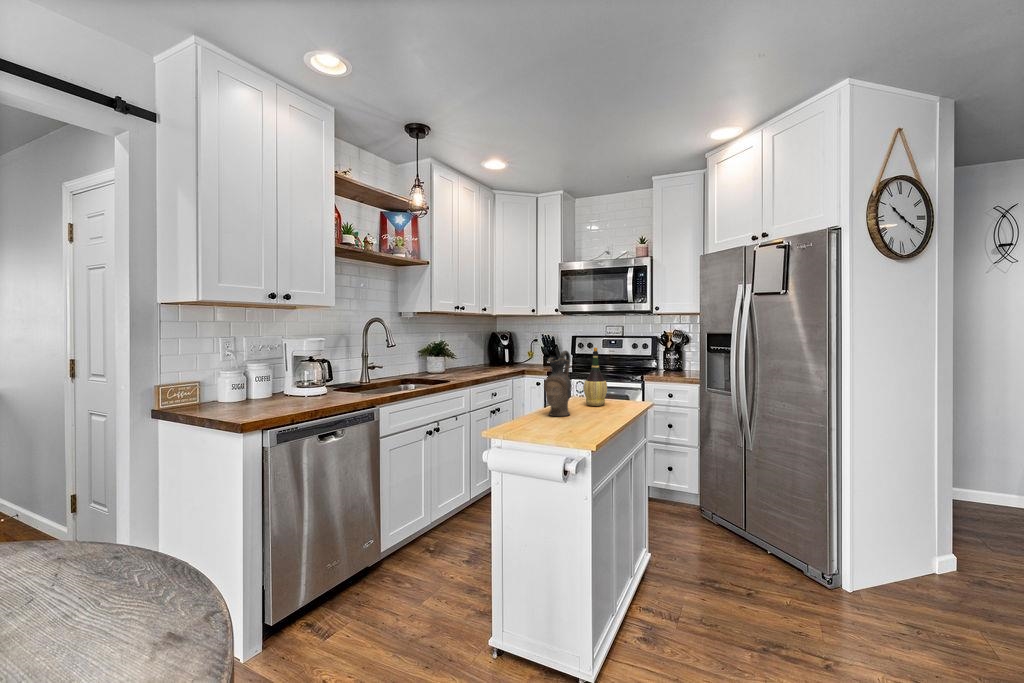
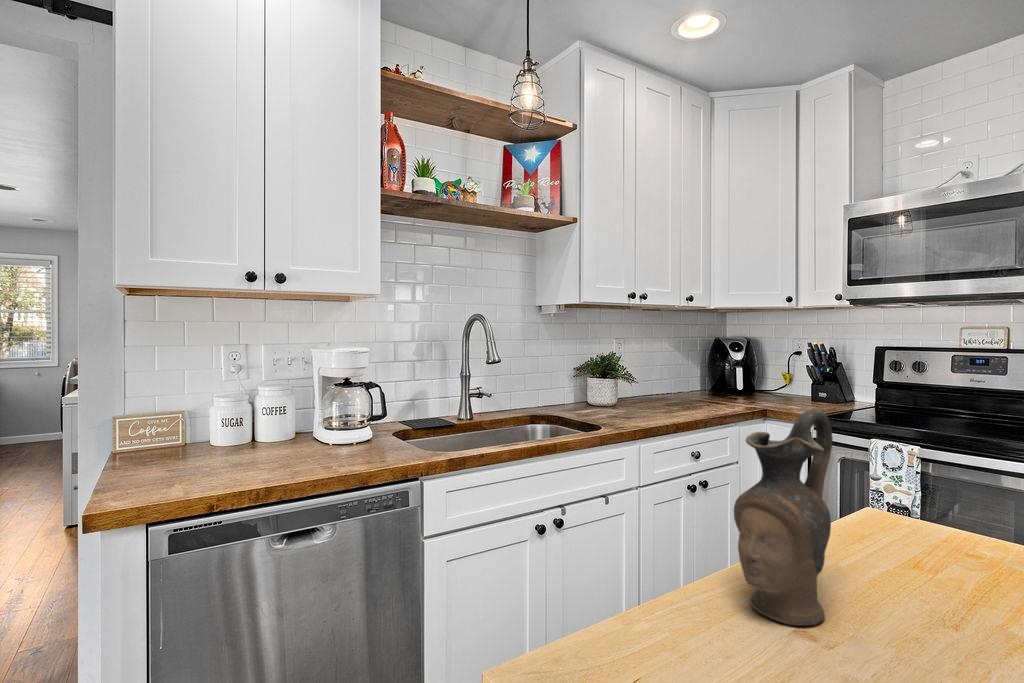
wine bottle: present [584,347,607,406] -> none [886,398,976,582]

